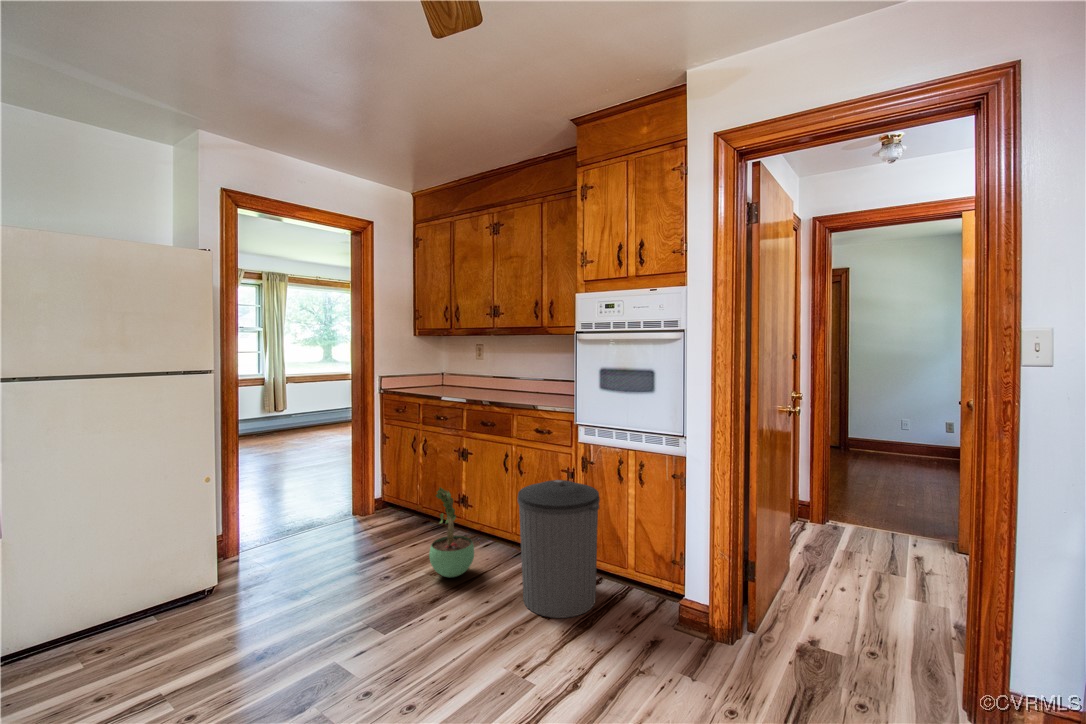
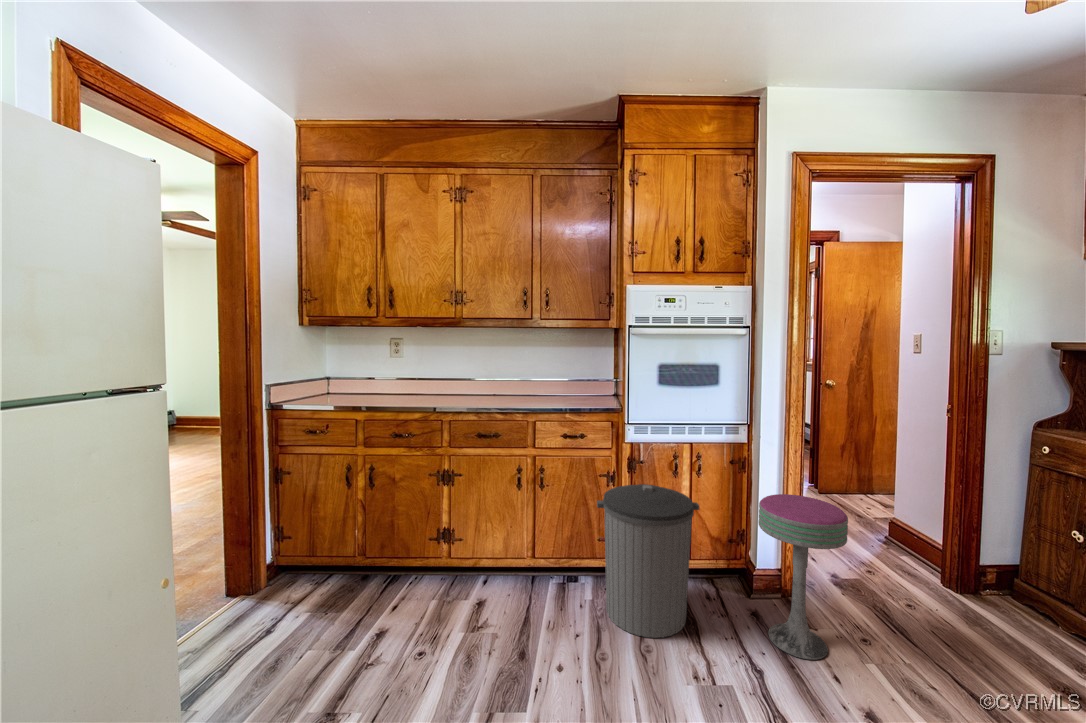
potted plant: present [429,487,474,577] -> none [474,524,541,639]
bar stool: none [610,508,693,682] -> present [759,494,848,660]

